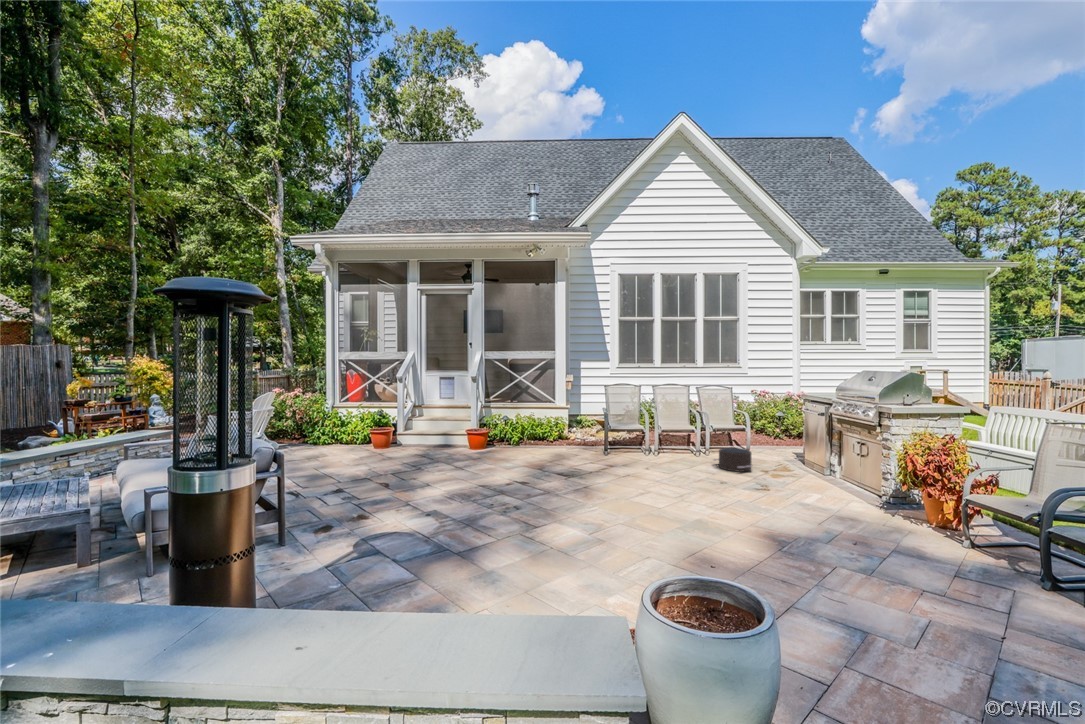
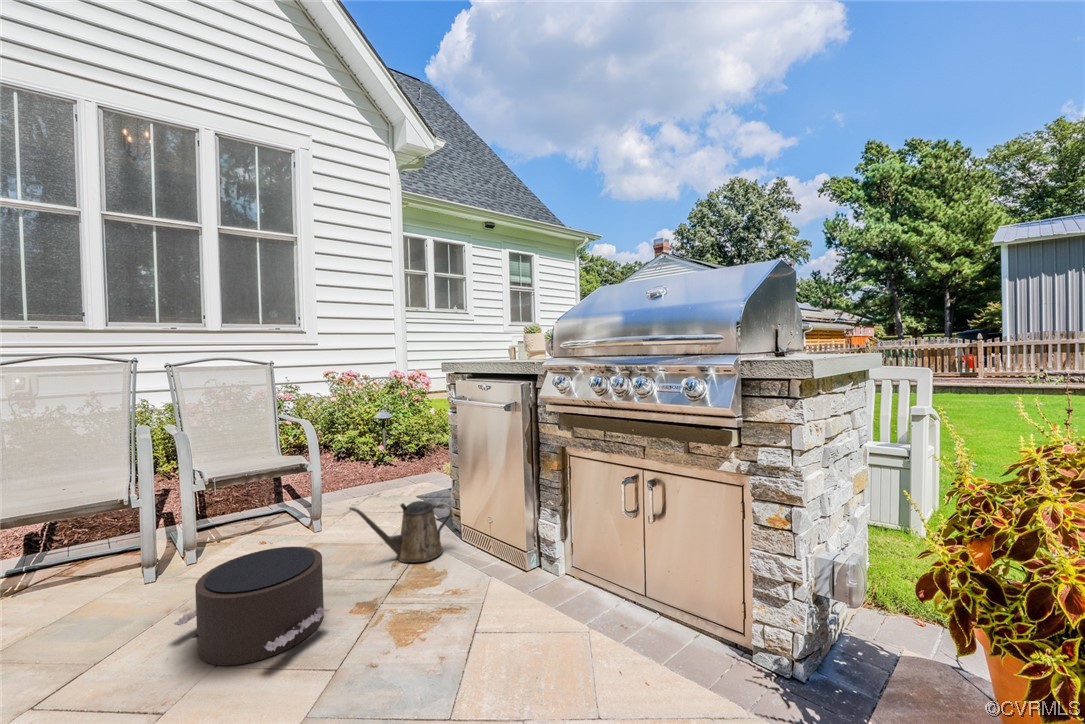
watering can: none [760,443,801,468] -> present [349,501,452,562]

